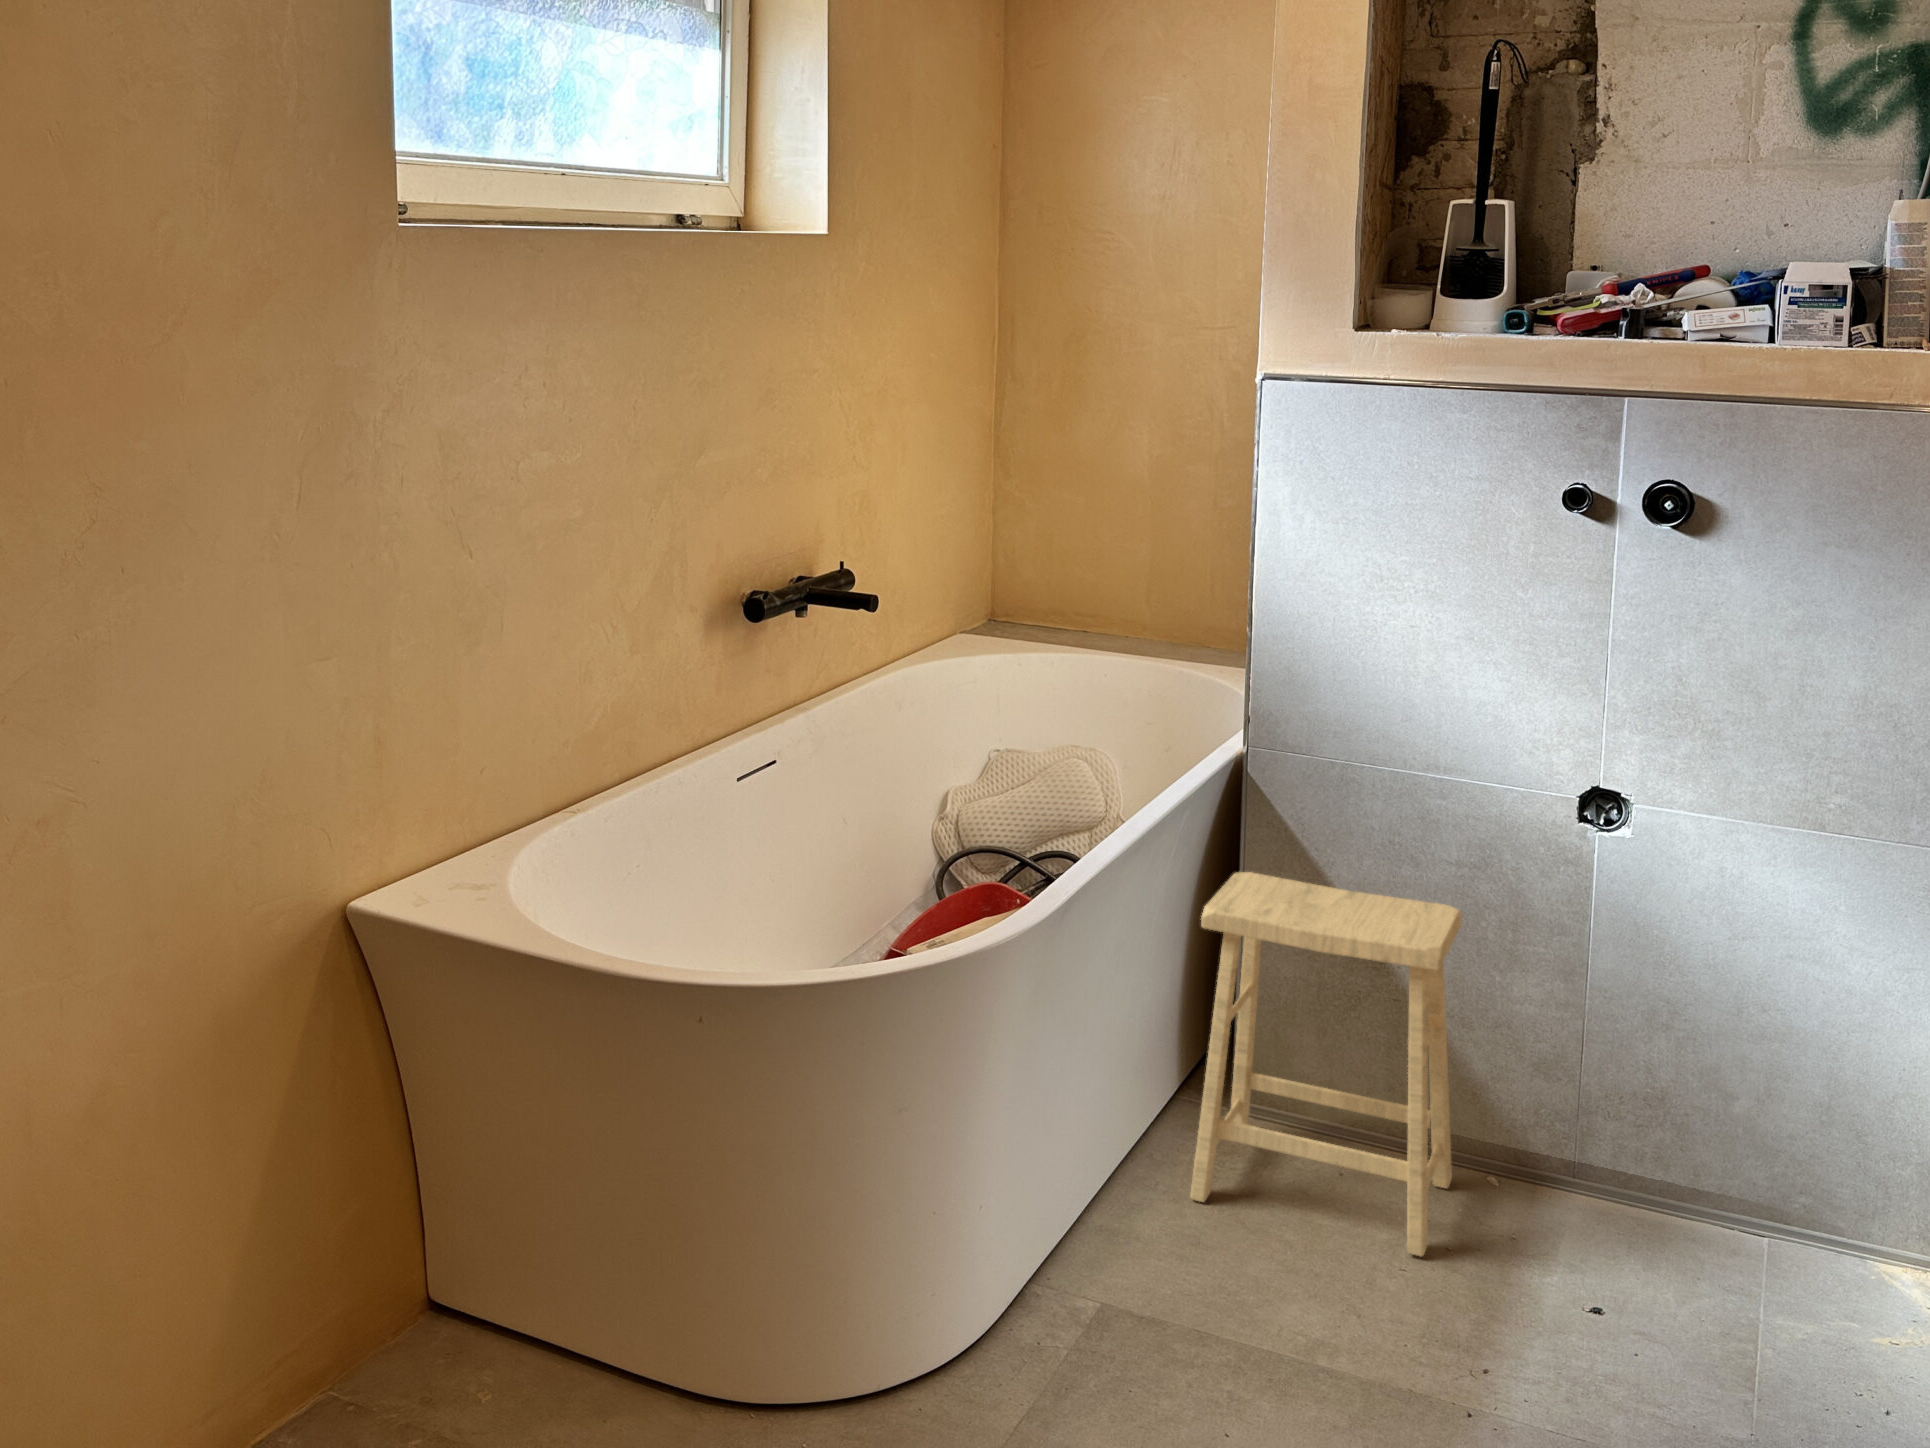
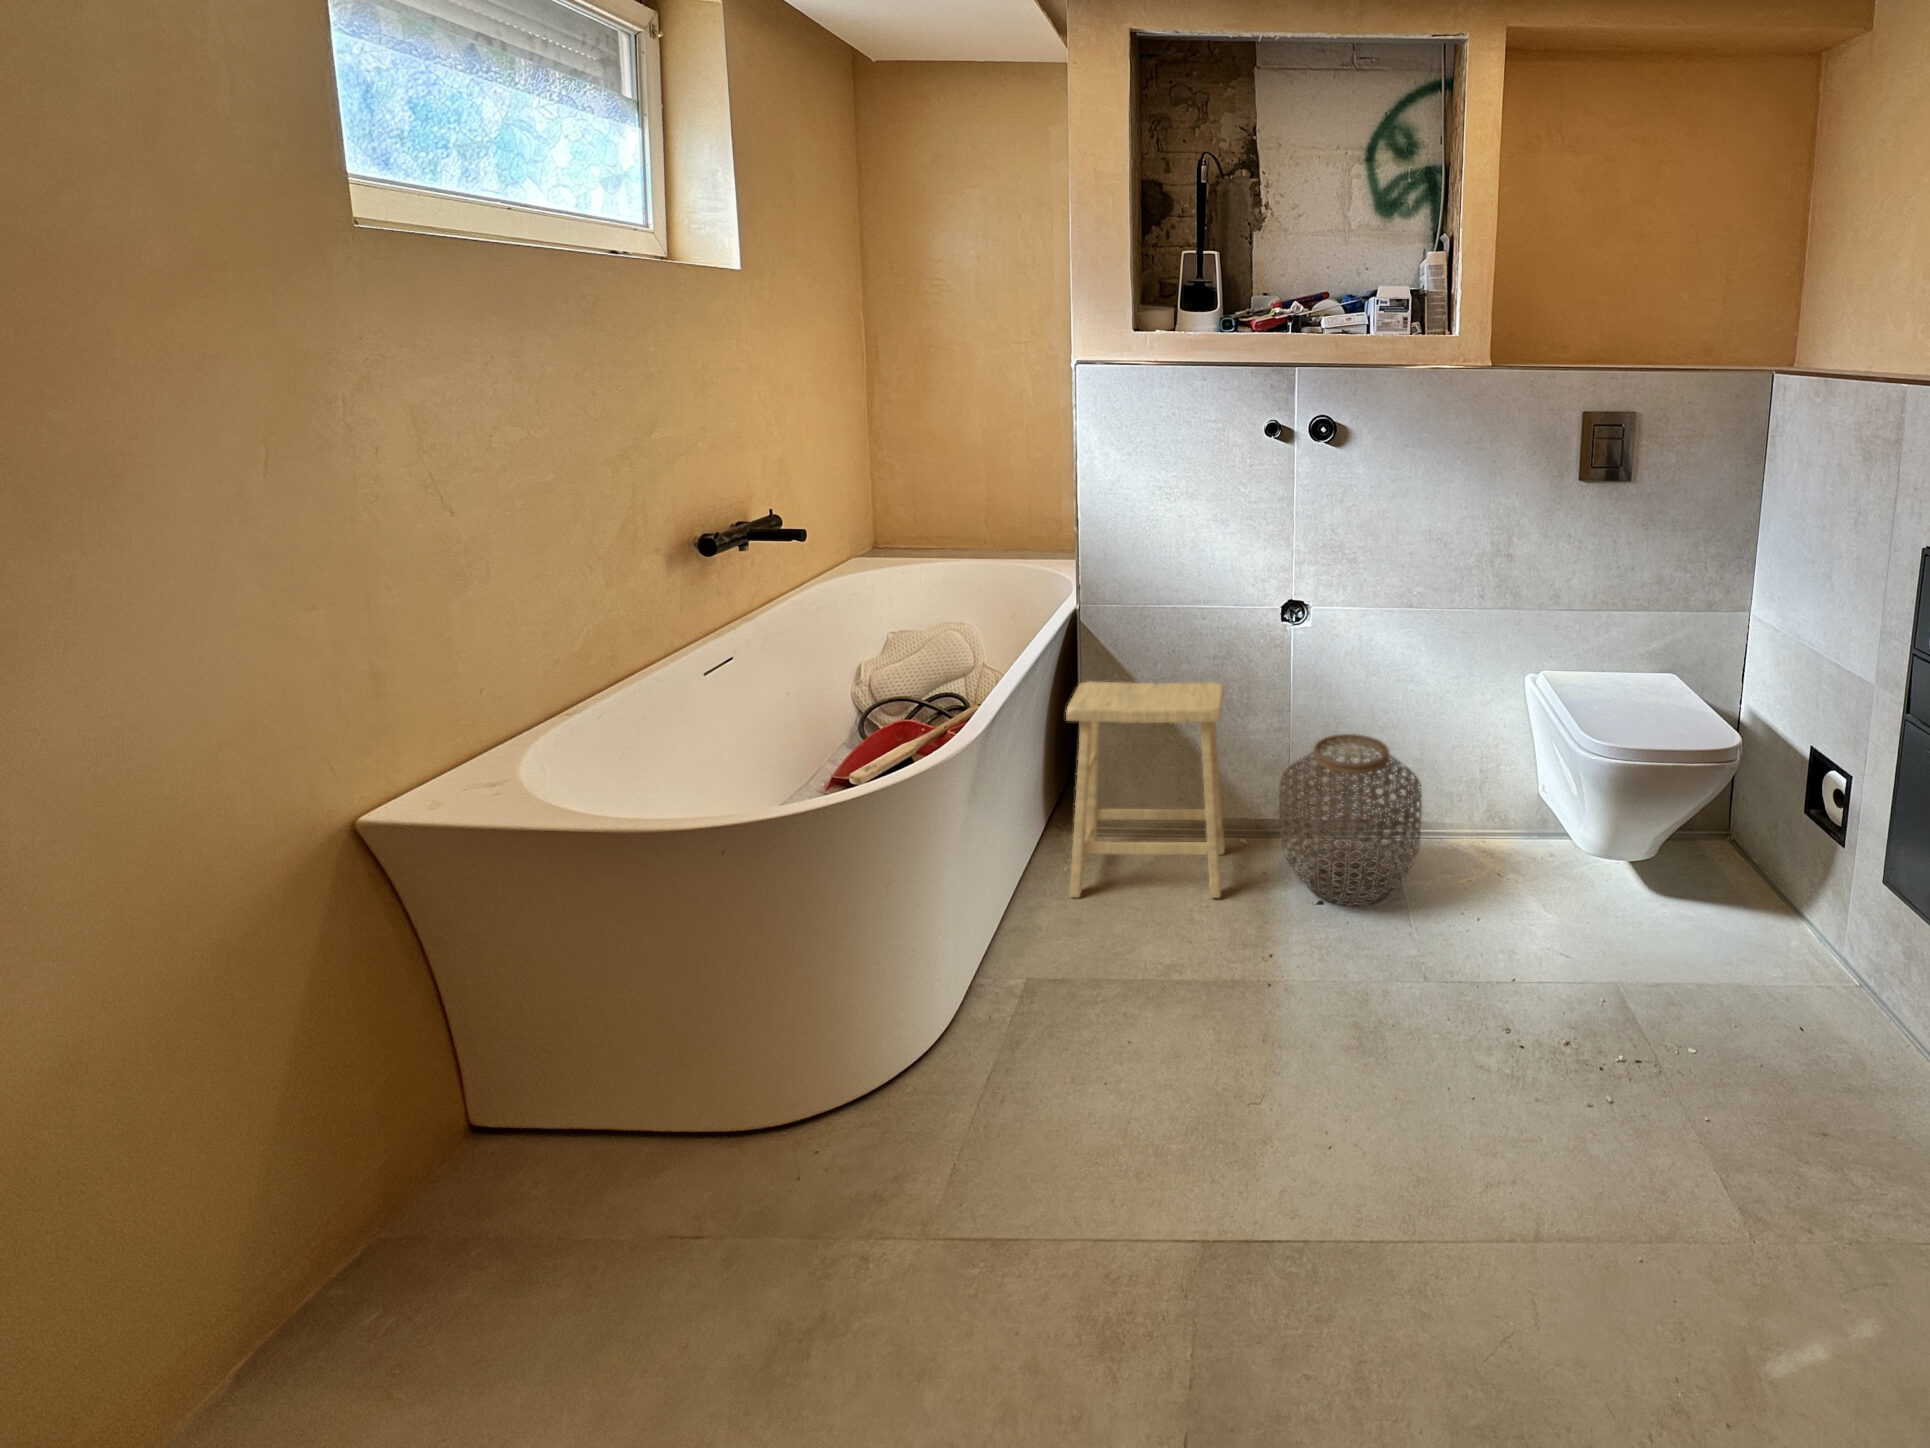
woven basket: none [1533,1028,1797,1329] -> present [1279,734,1422,905]

